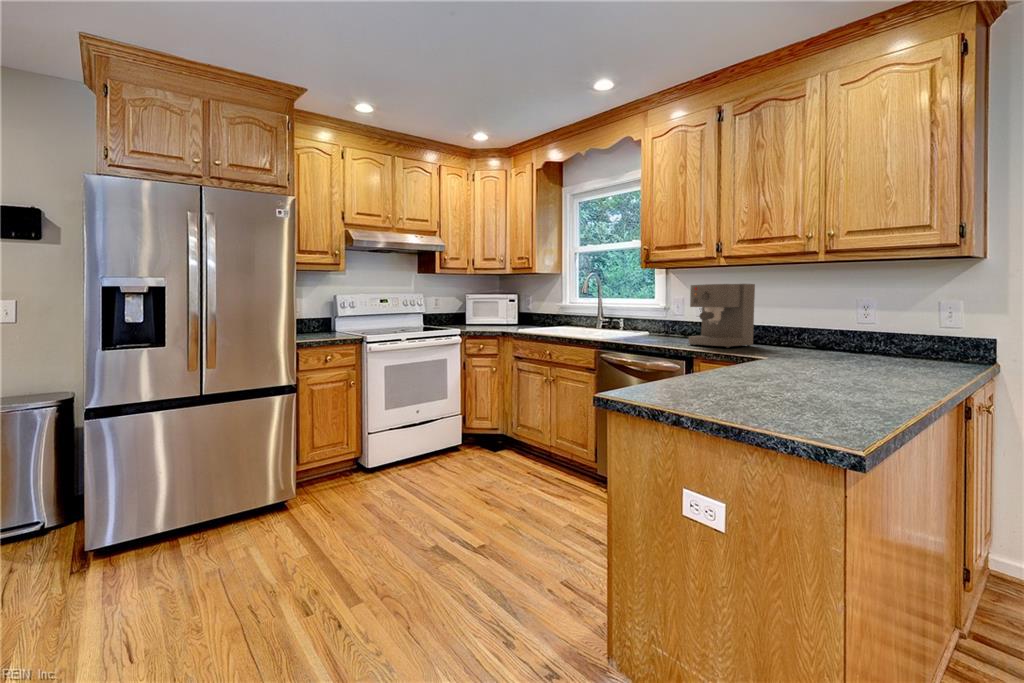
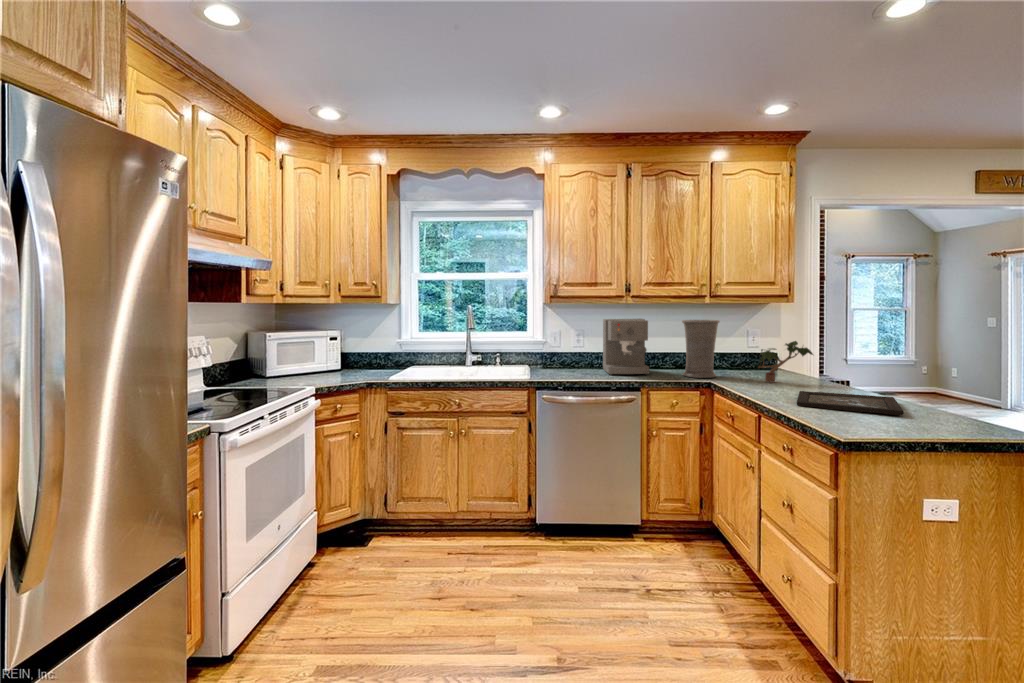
vase: none [765,281,818,356] -> present [682,320,720,378]
potted plant: none [820,306,927,368] -> present [758,341,813,382]
tray: none [725,370,901,394] -> present [797,391,904,415]

